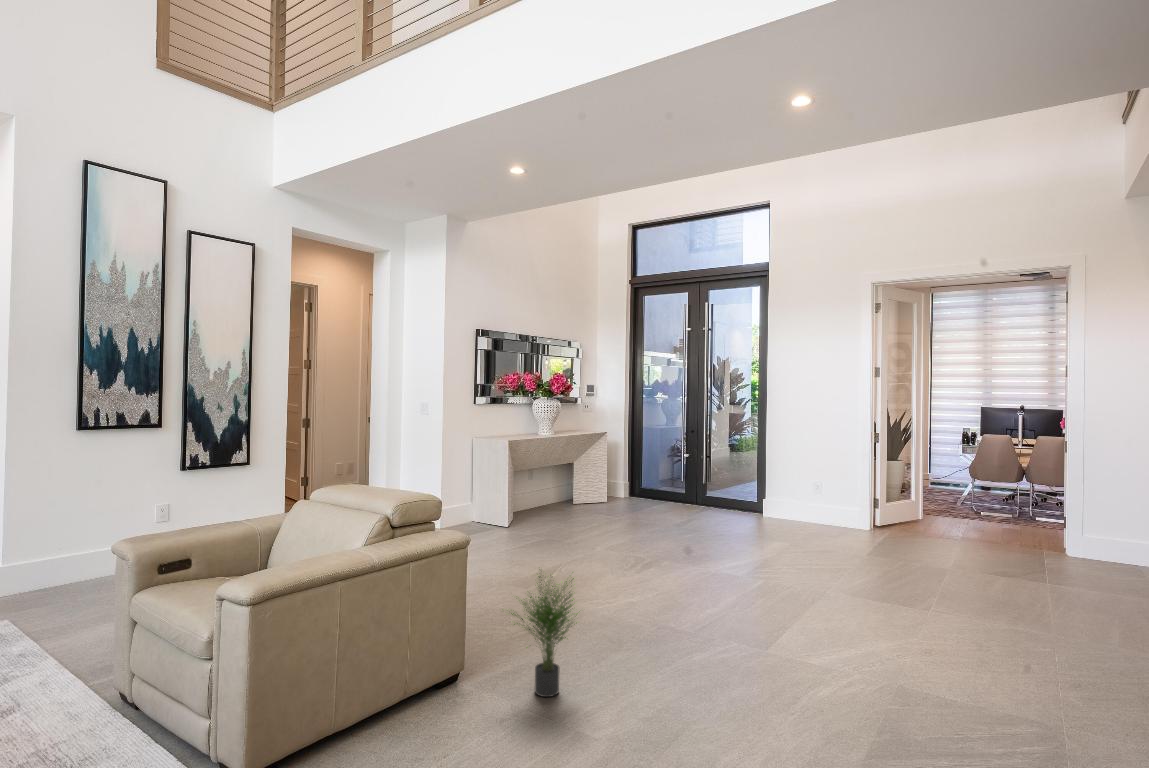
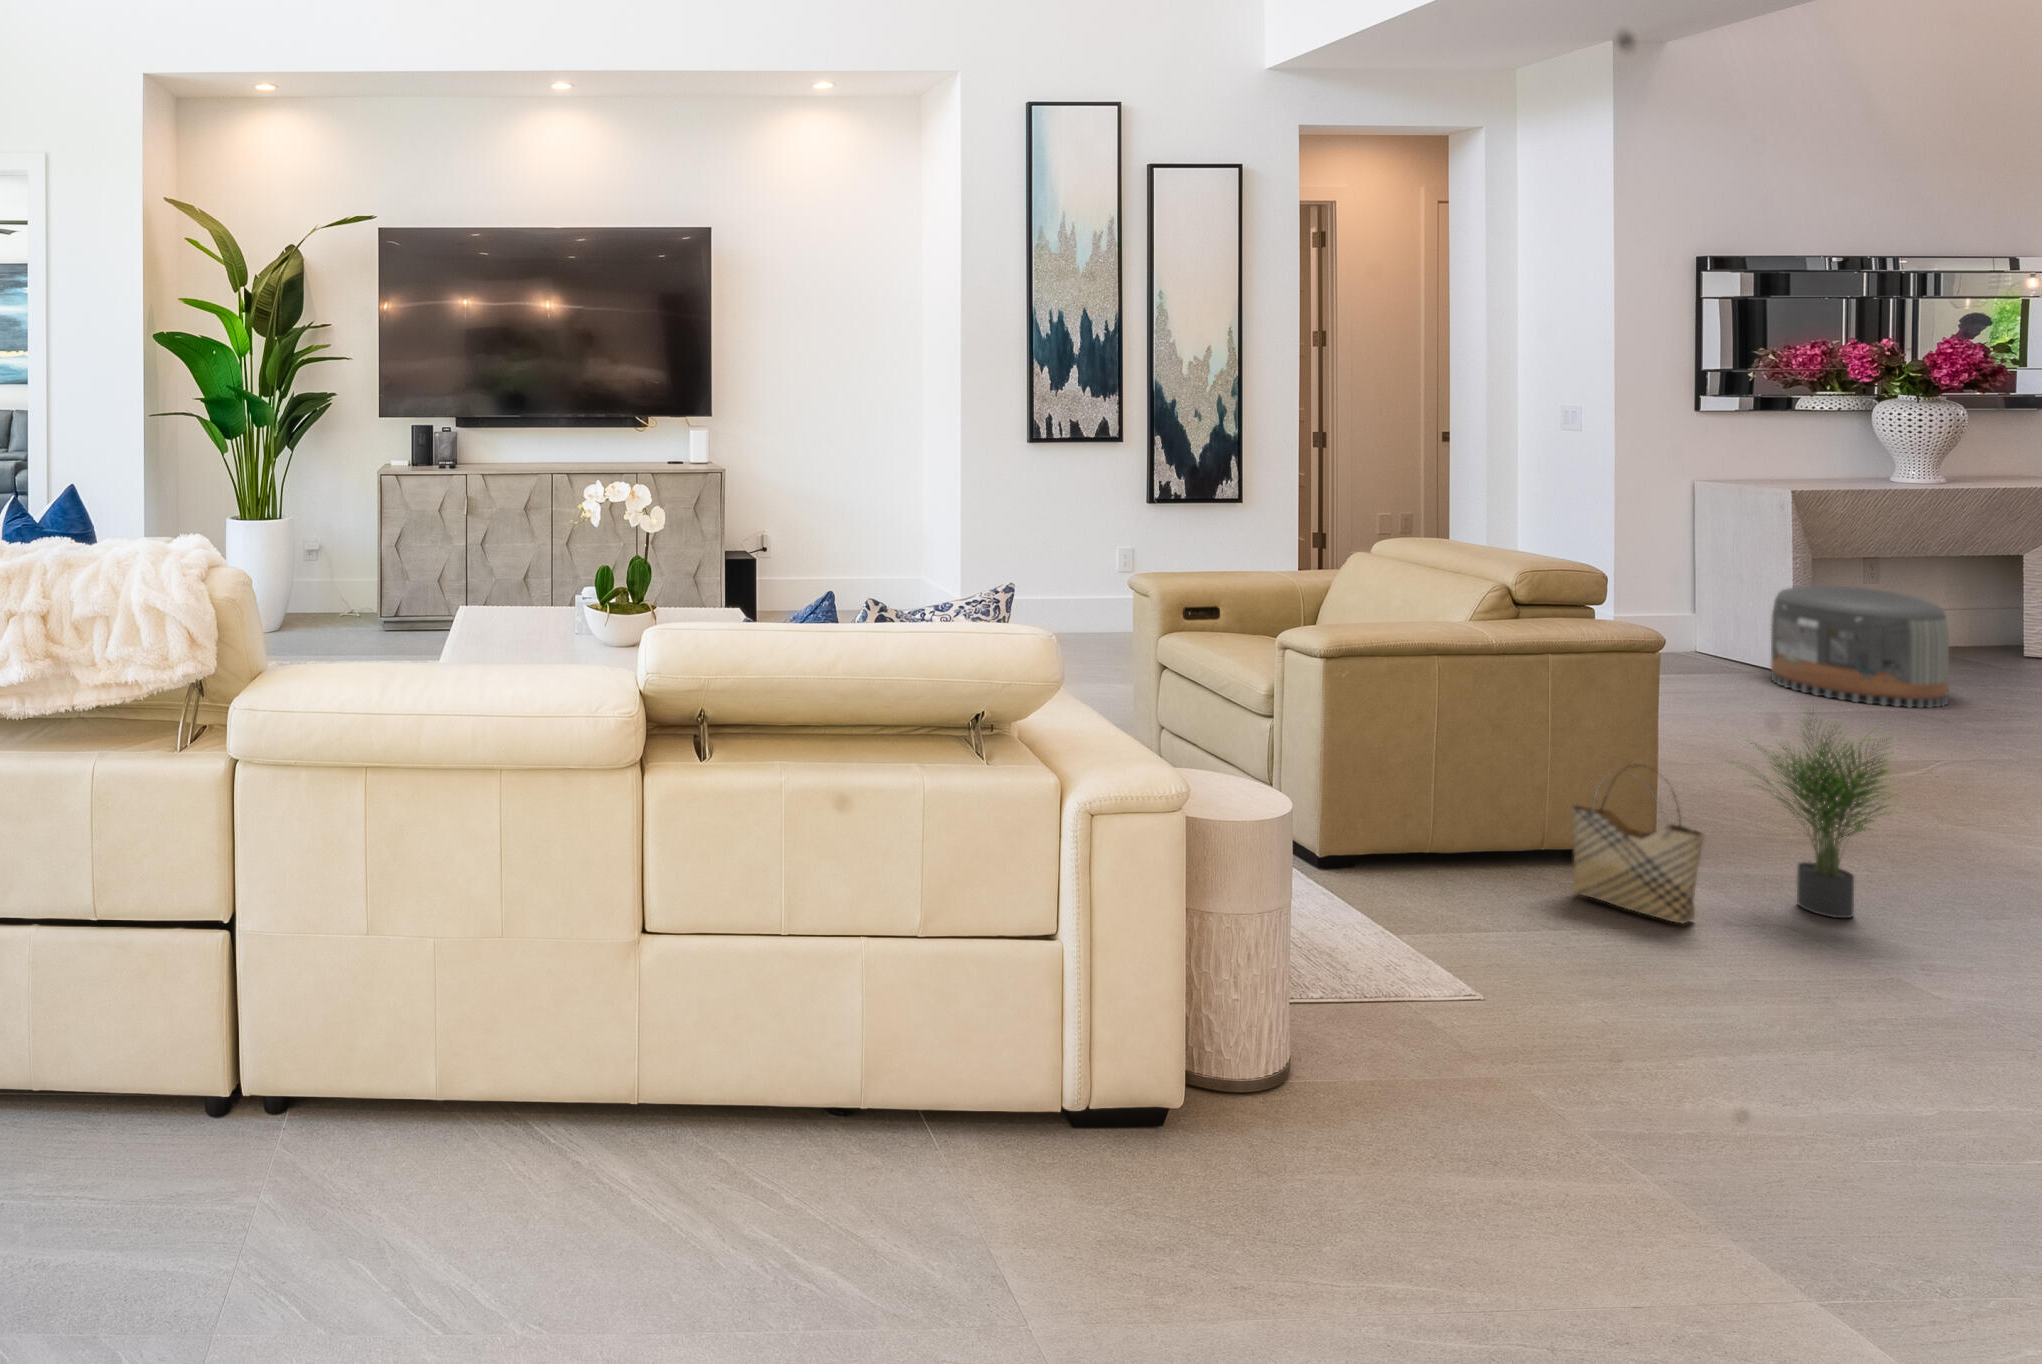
pouf: none [501,484,560,539] -> present [1771,585,1949,708]
woven basket: none [423,631,497,743] -> present [1571,765,1704,923]

